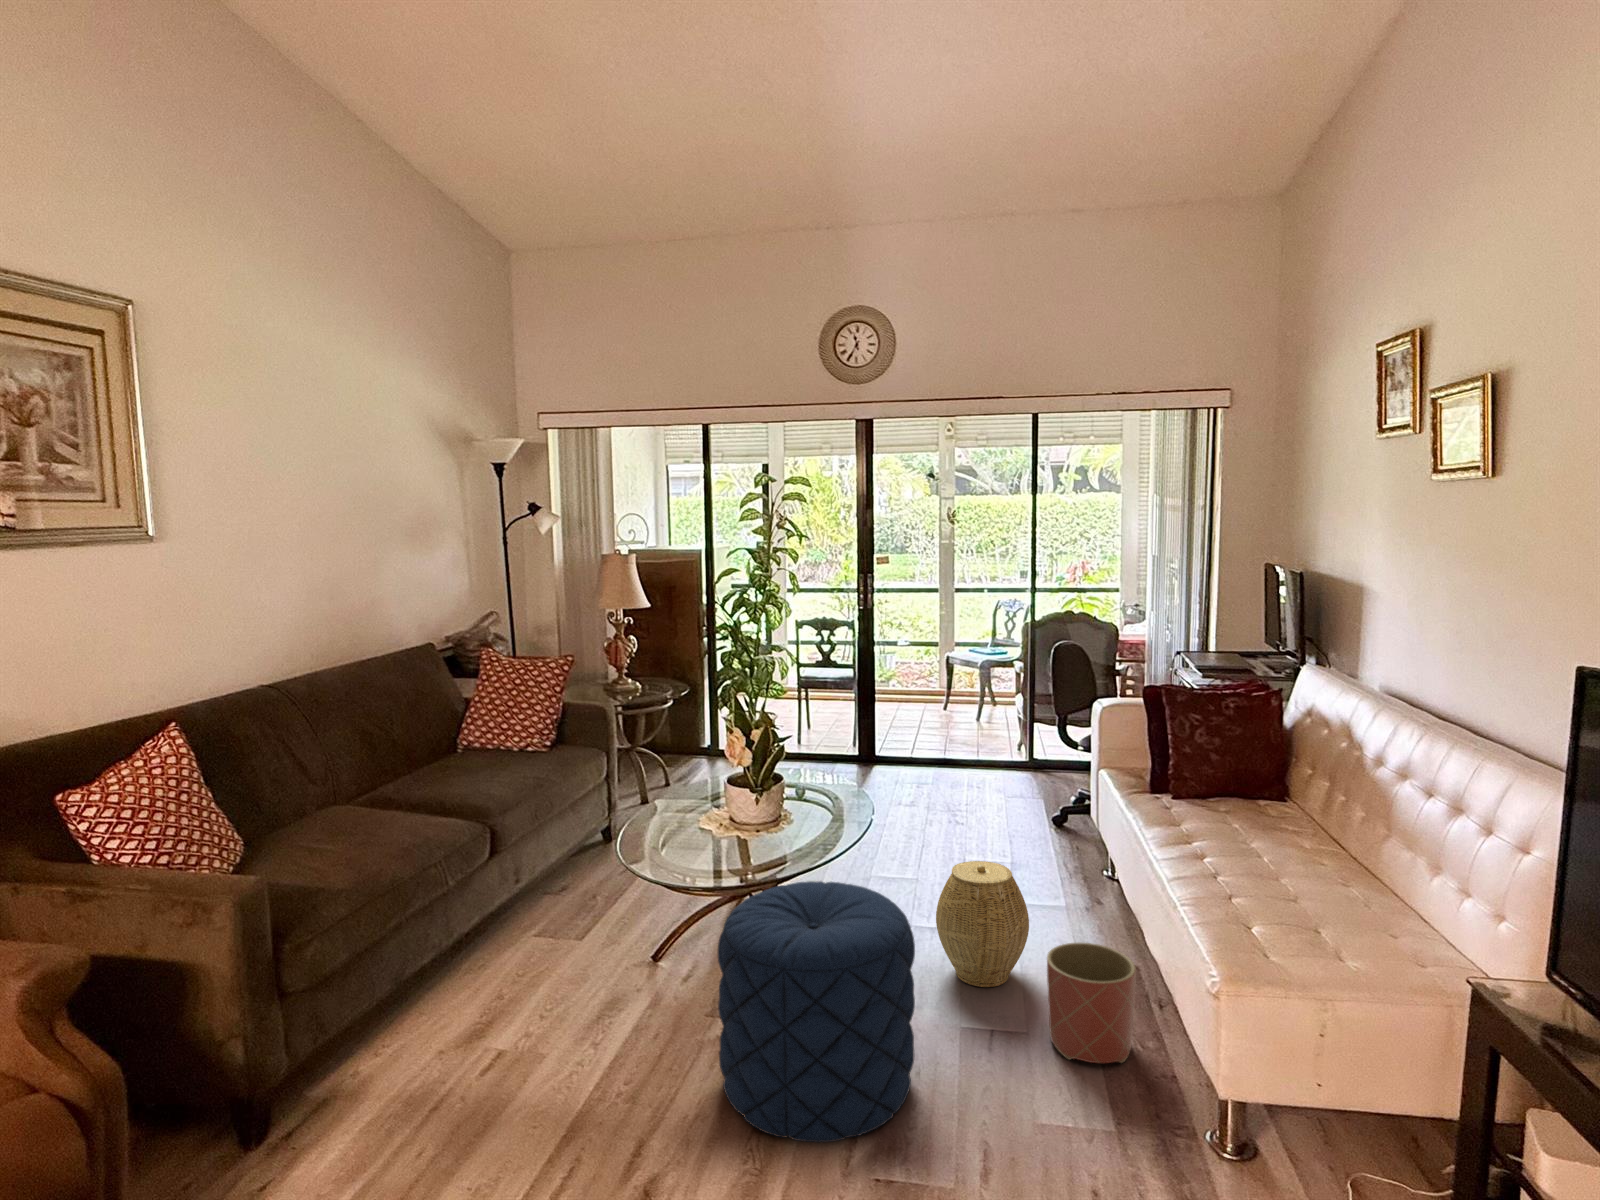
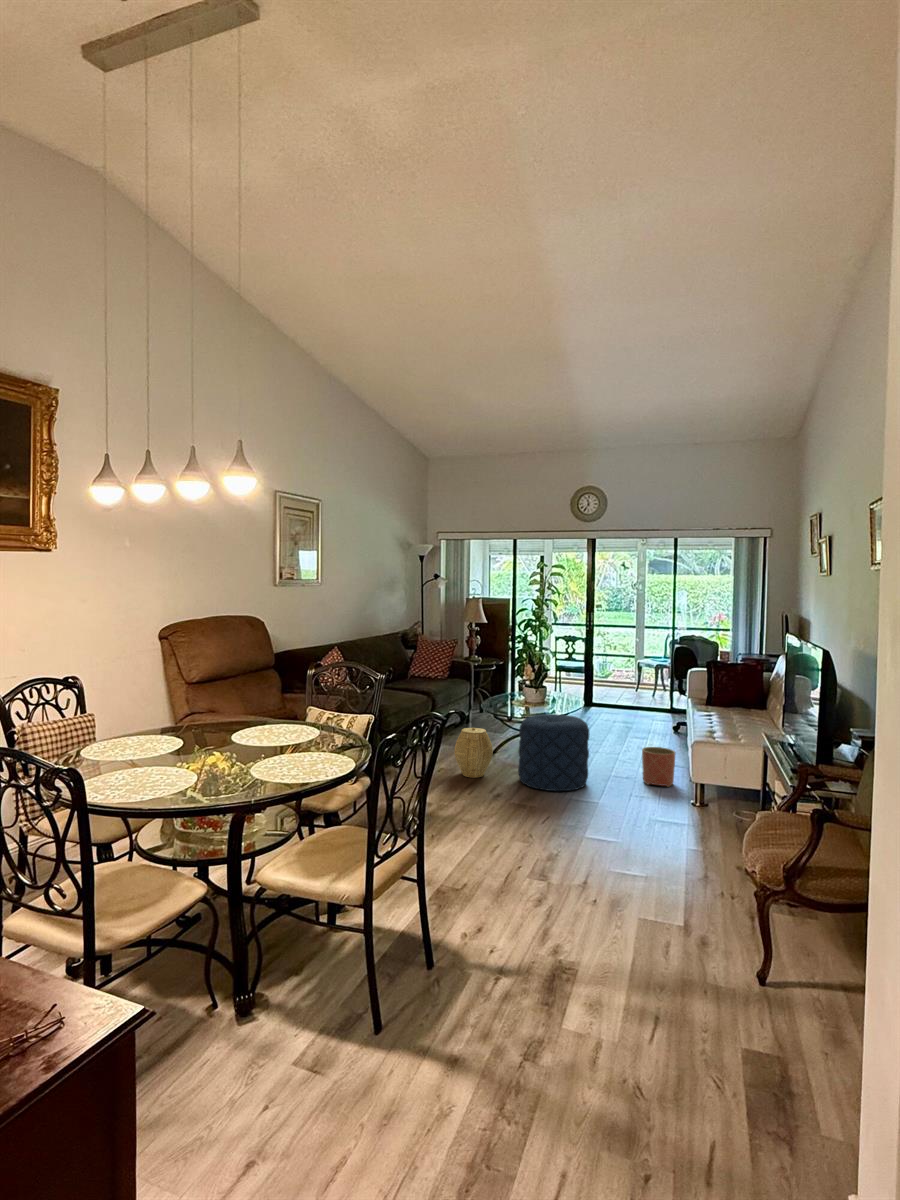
woven basket: present [936,861,1029,987] -> present [455,728,493,778]

